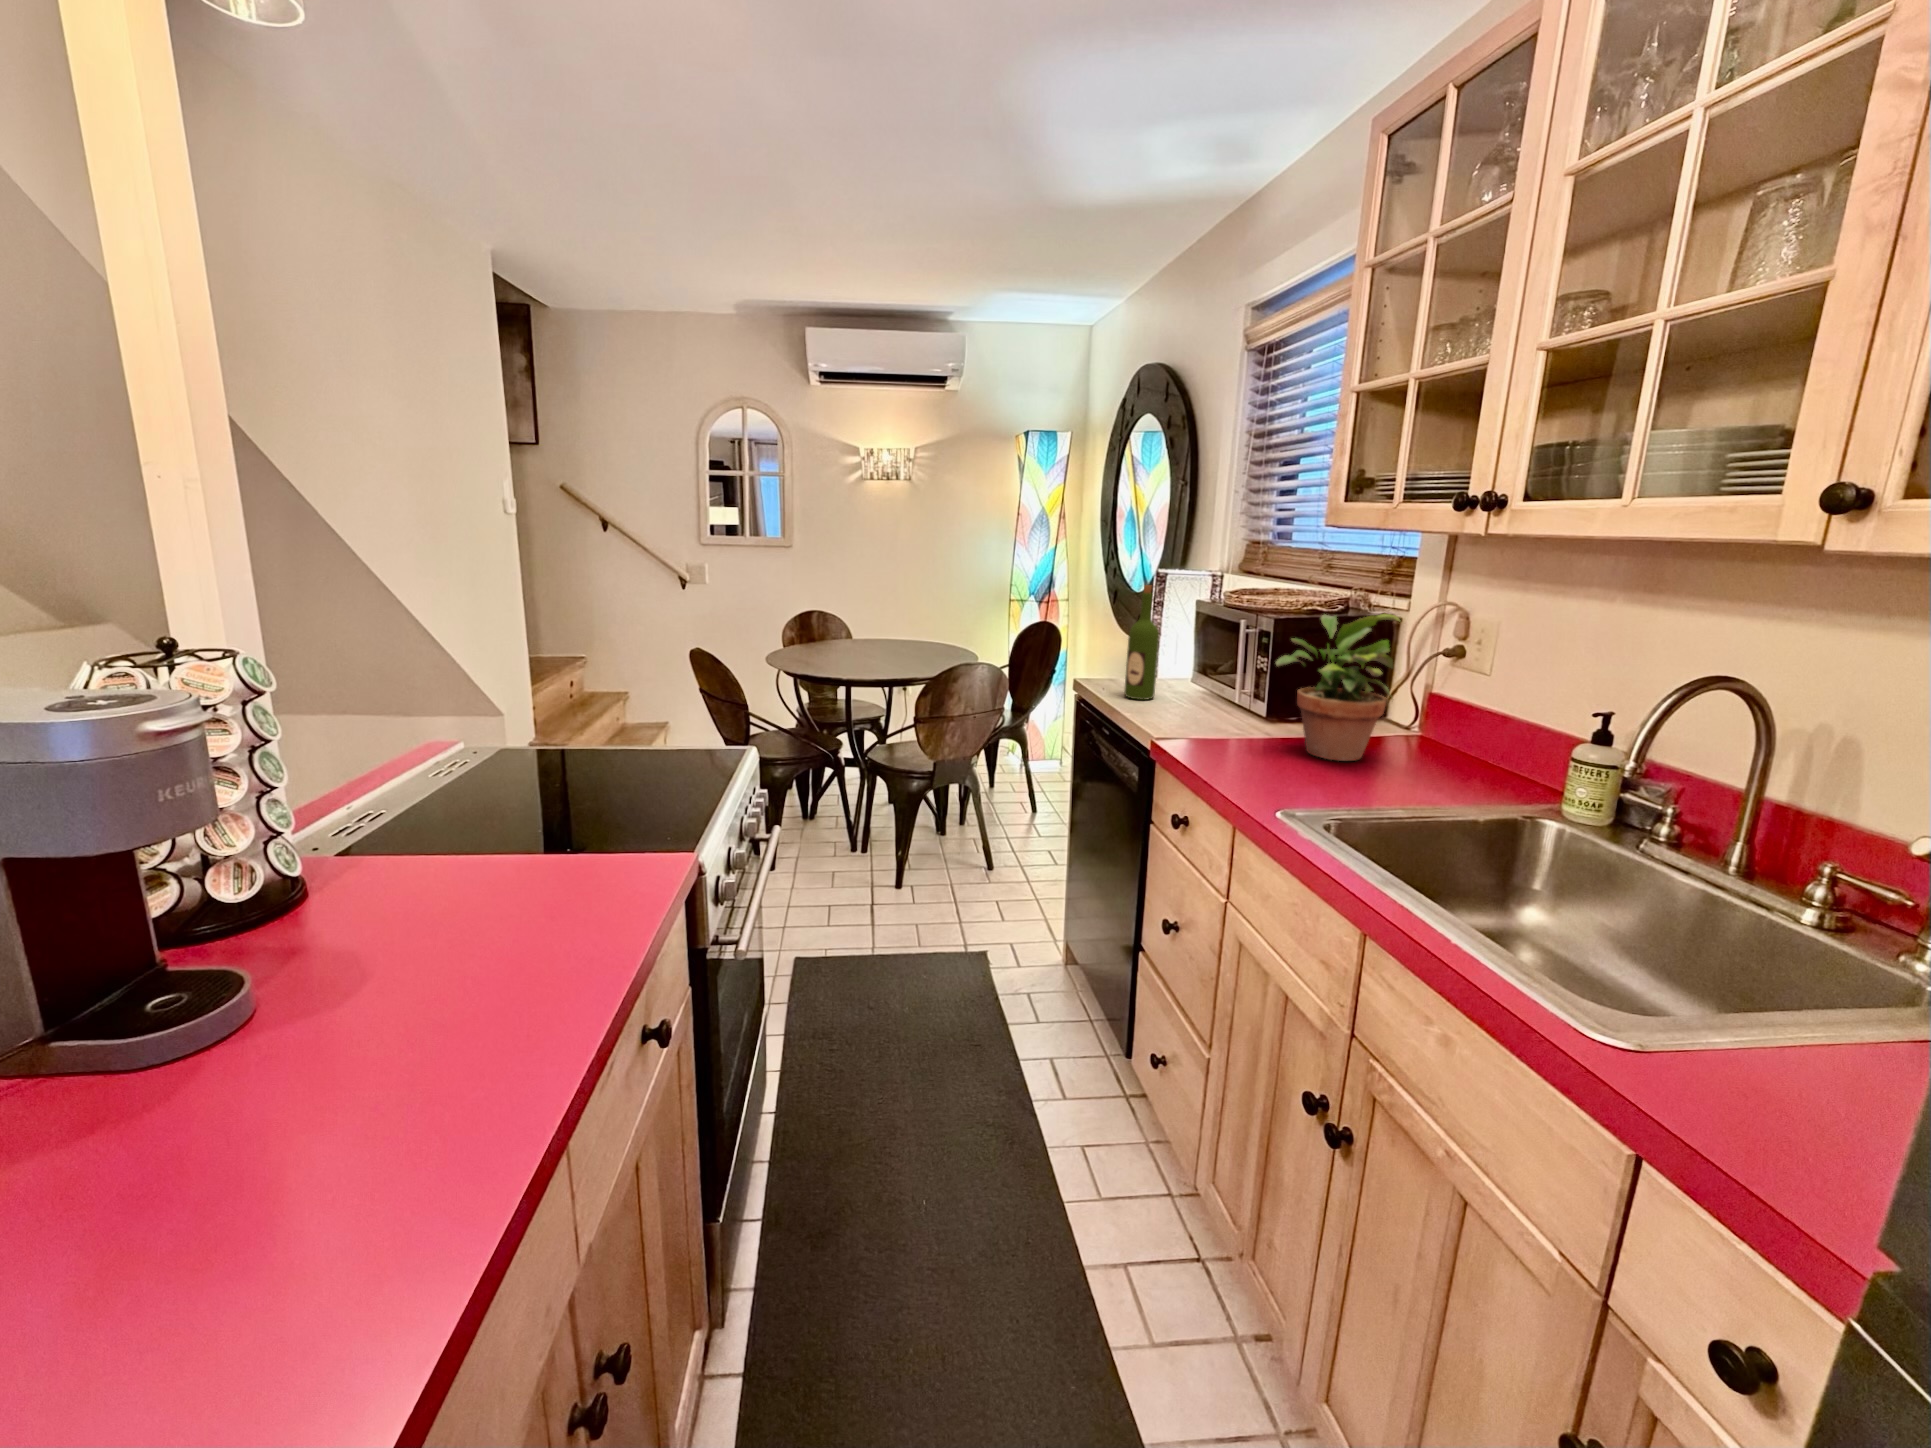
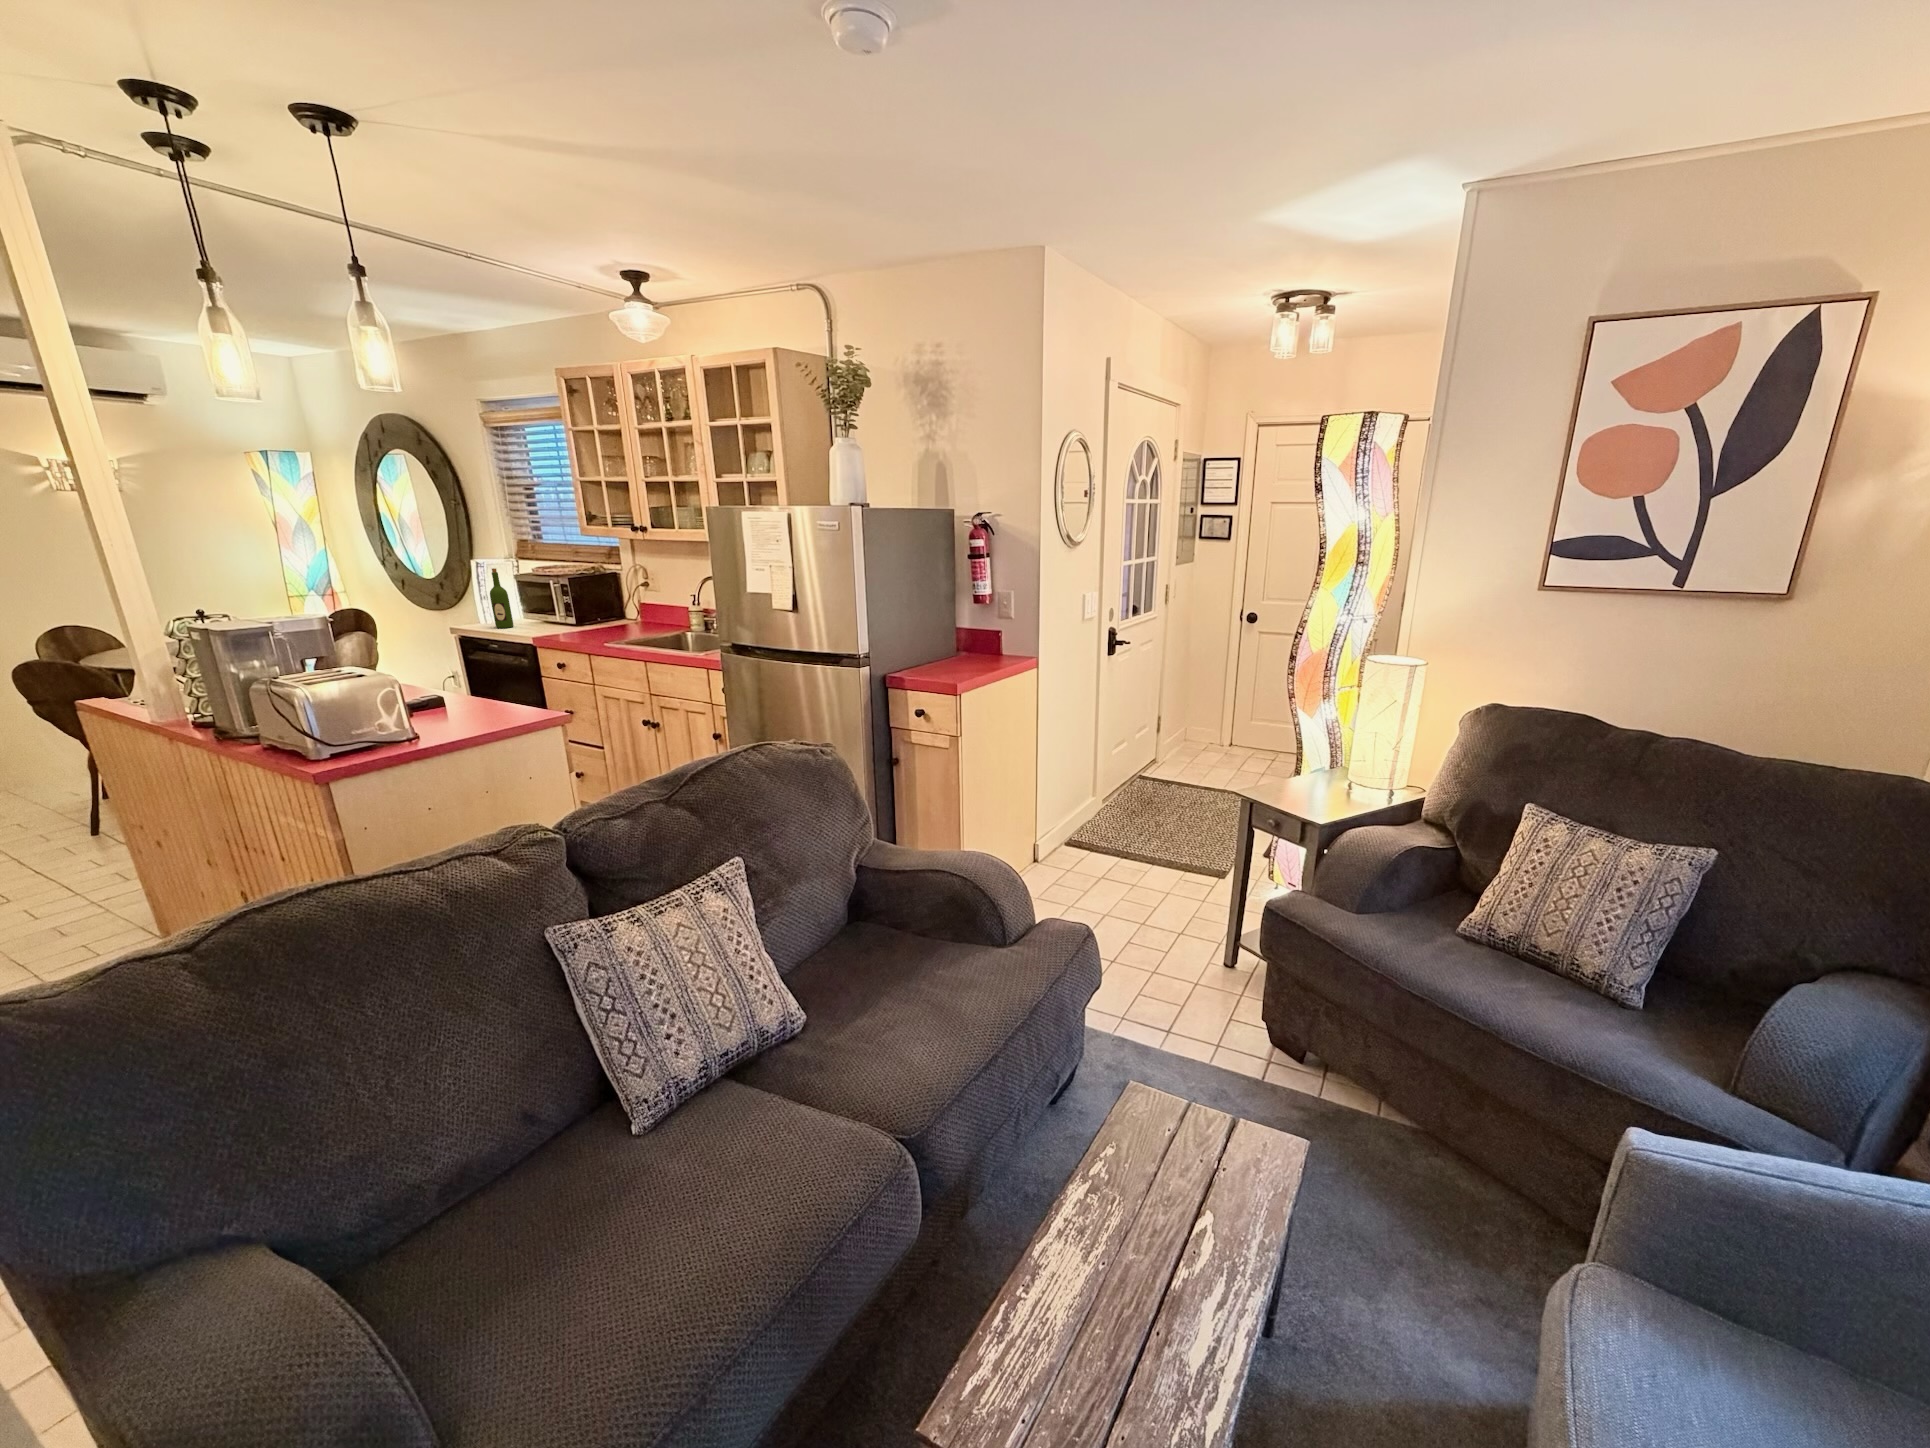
potted plant: present [1276,614,1400,761] -> none [580,571,629,631]

